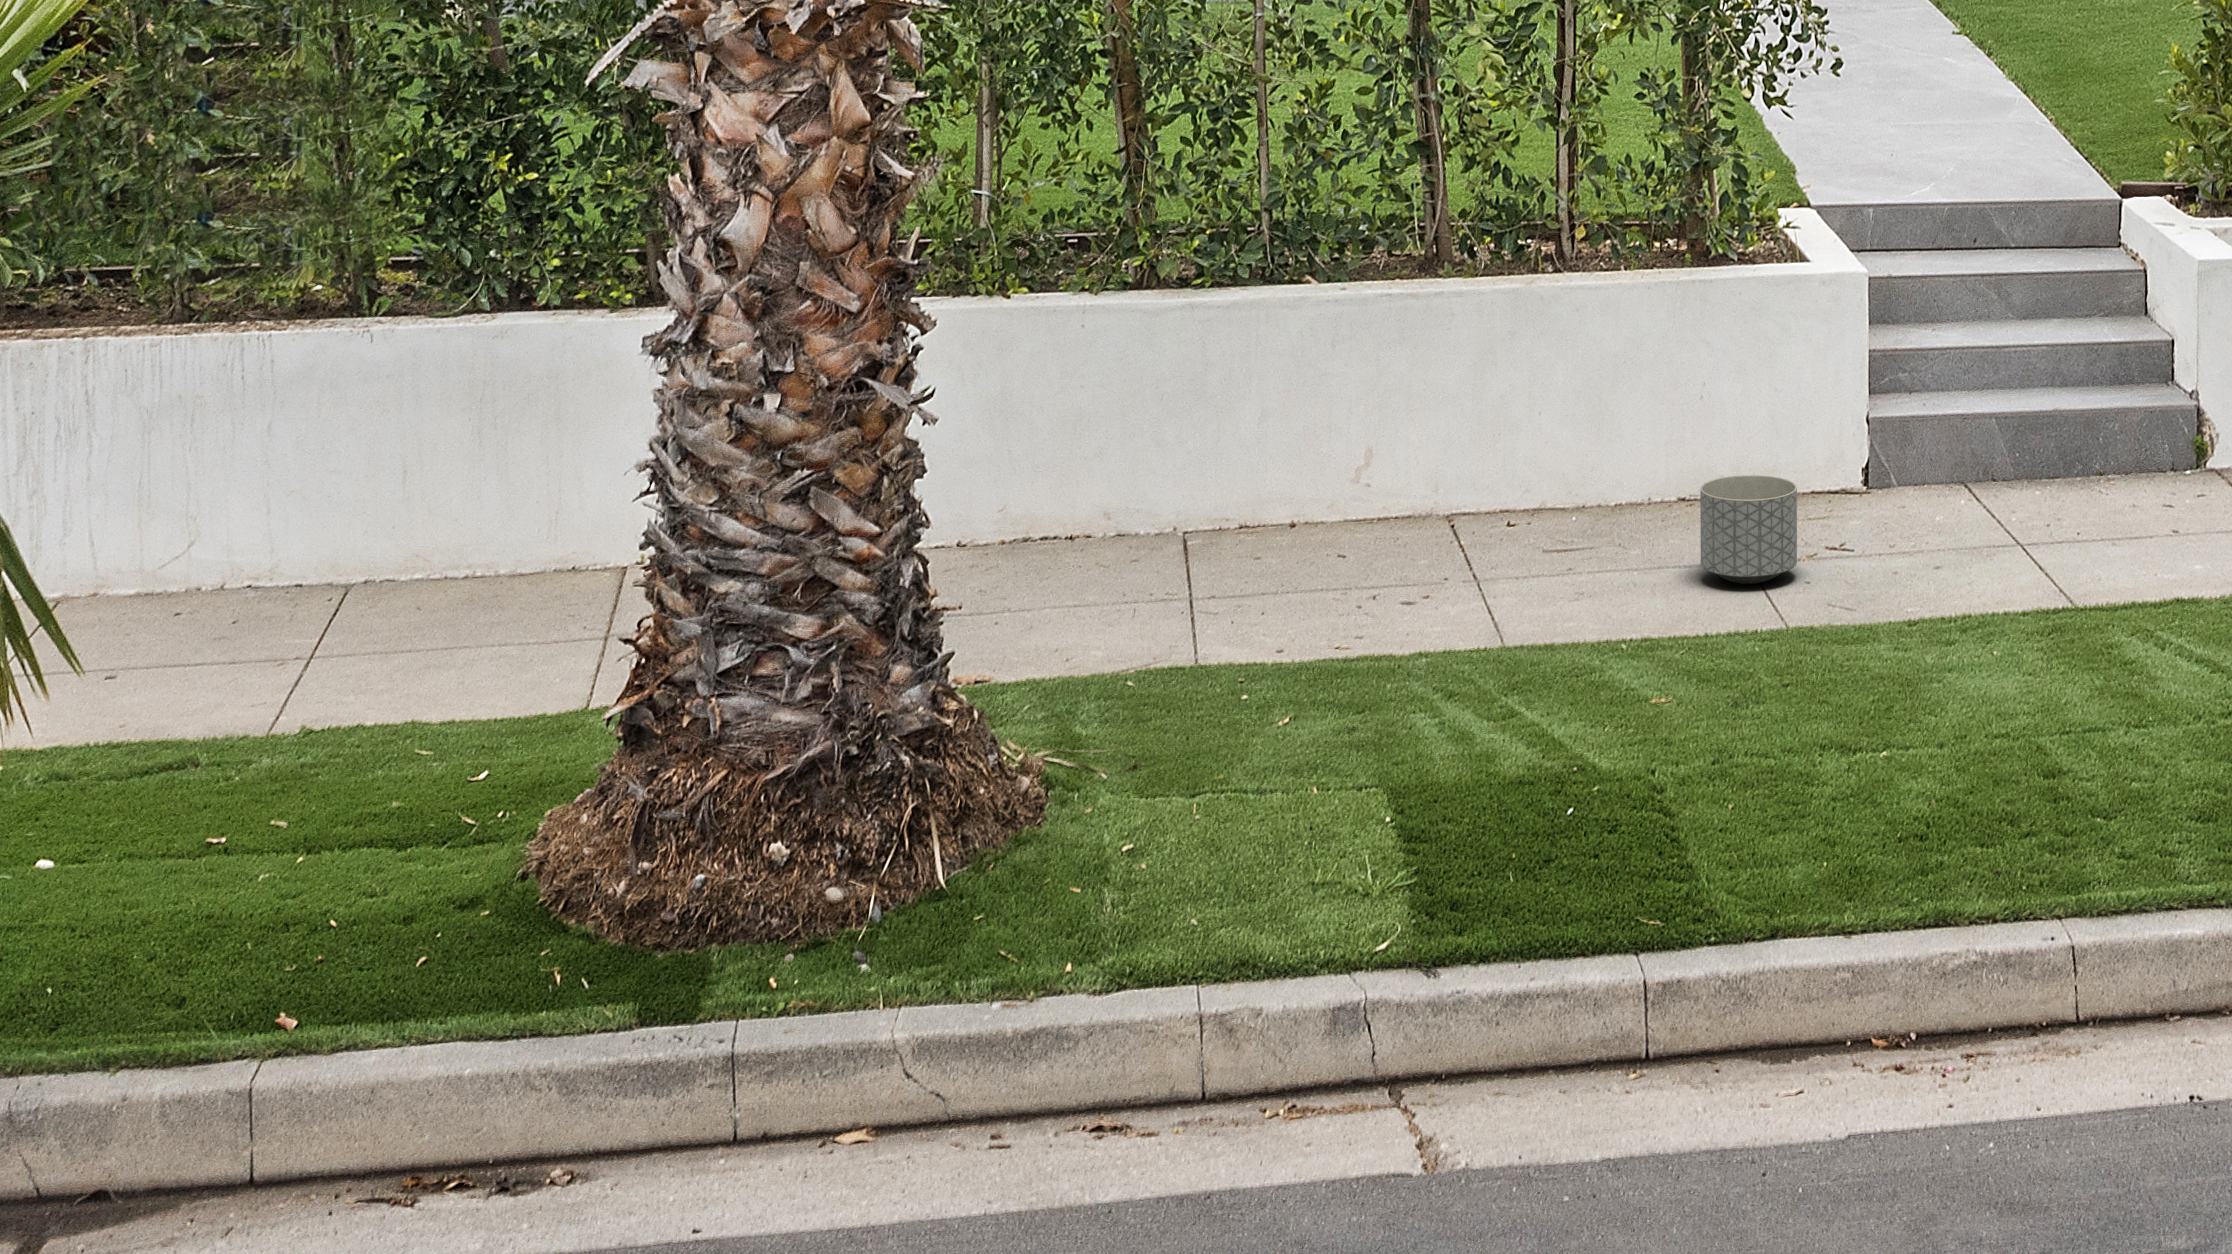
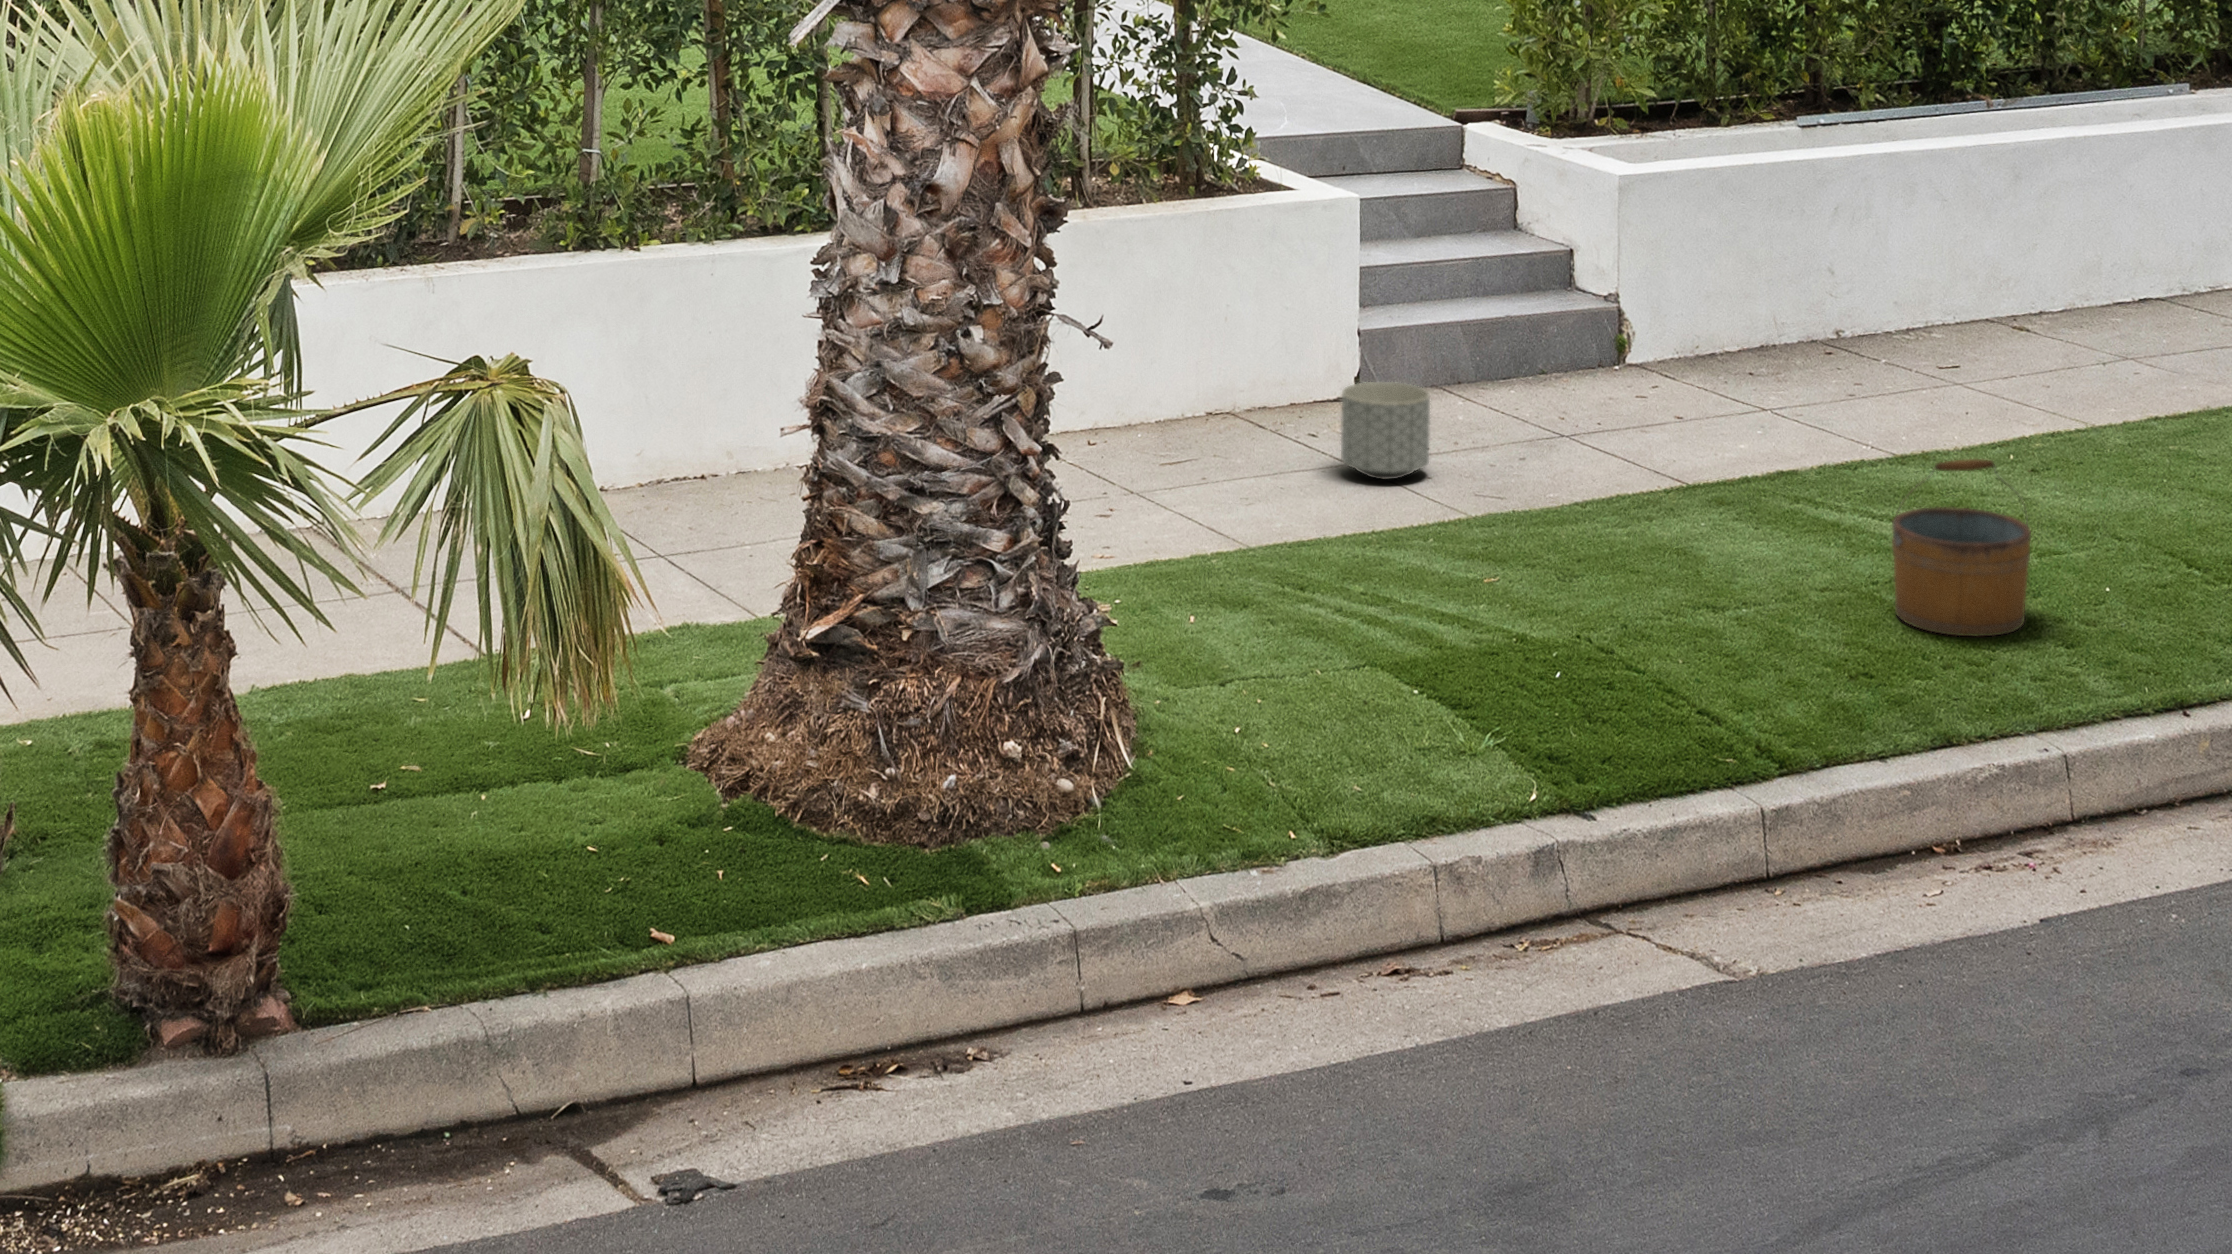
bucket: none [2046,604,2210,811] -> present [1892,459,2031,636]

